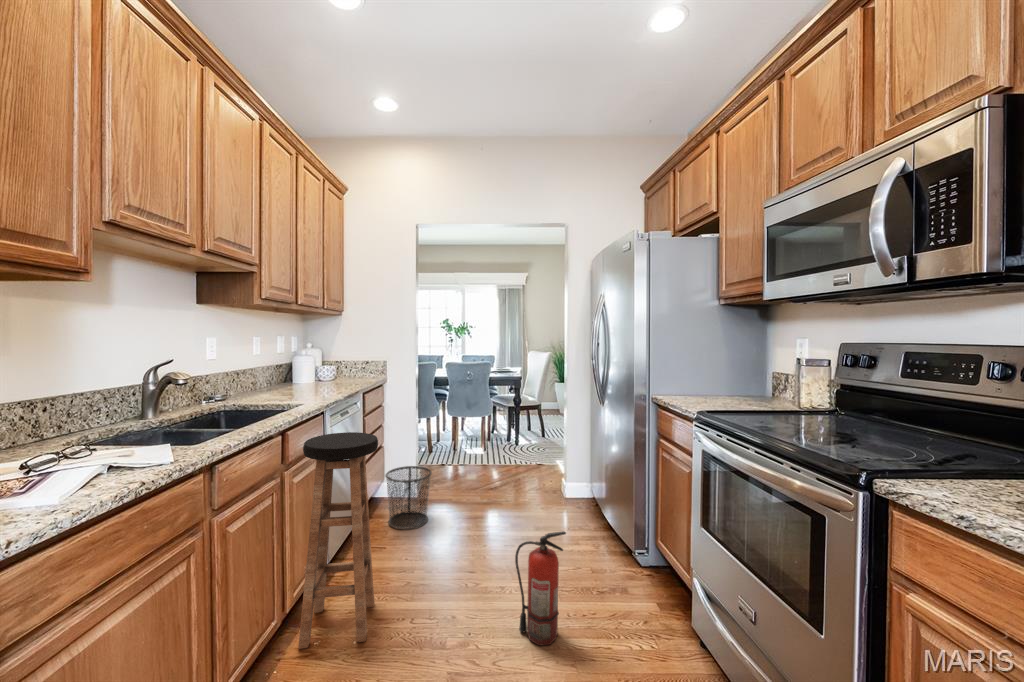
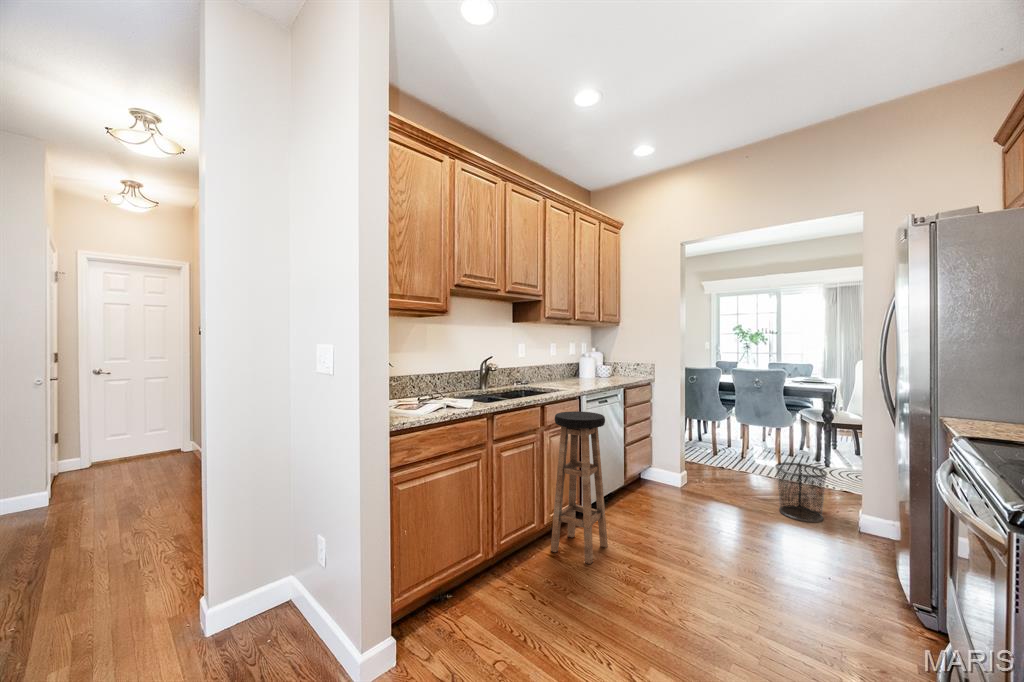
trash can: present [386,466,432,529] -> present [775,462,827,522]
fire extinguisher: present [515,531,566,646] -> none [710,527,757,633]

